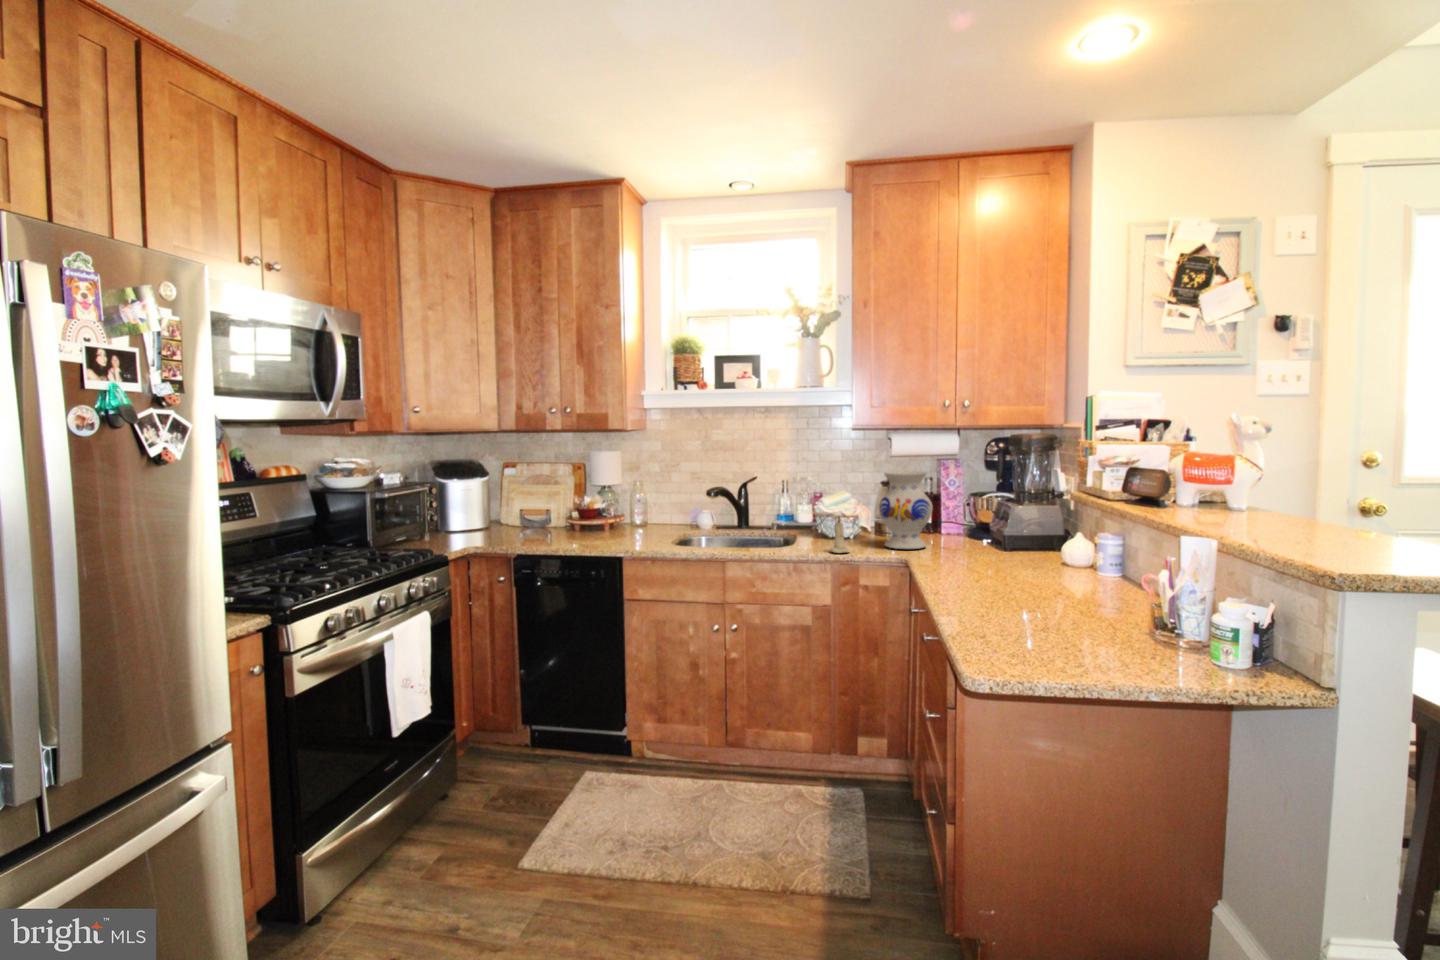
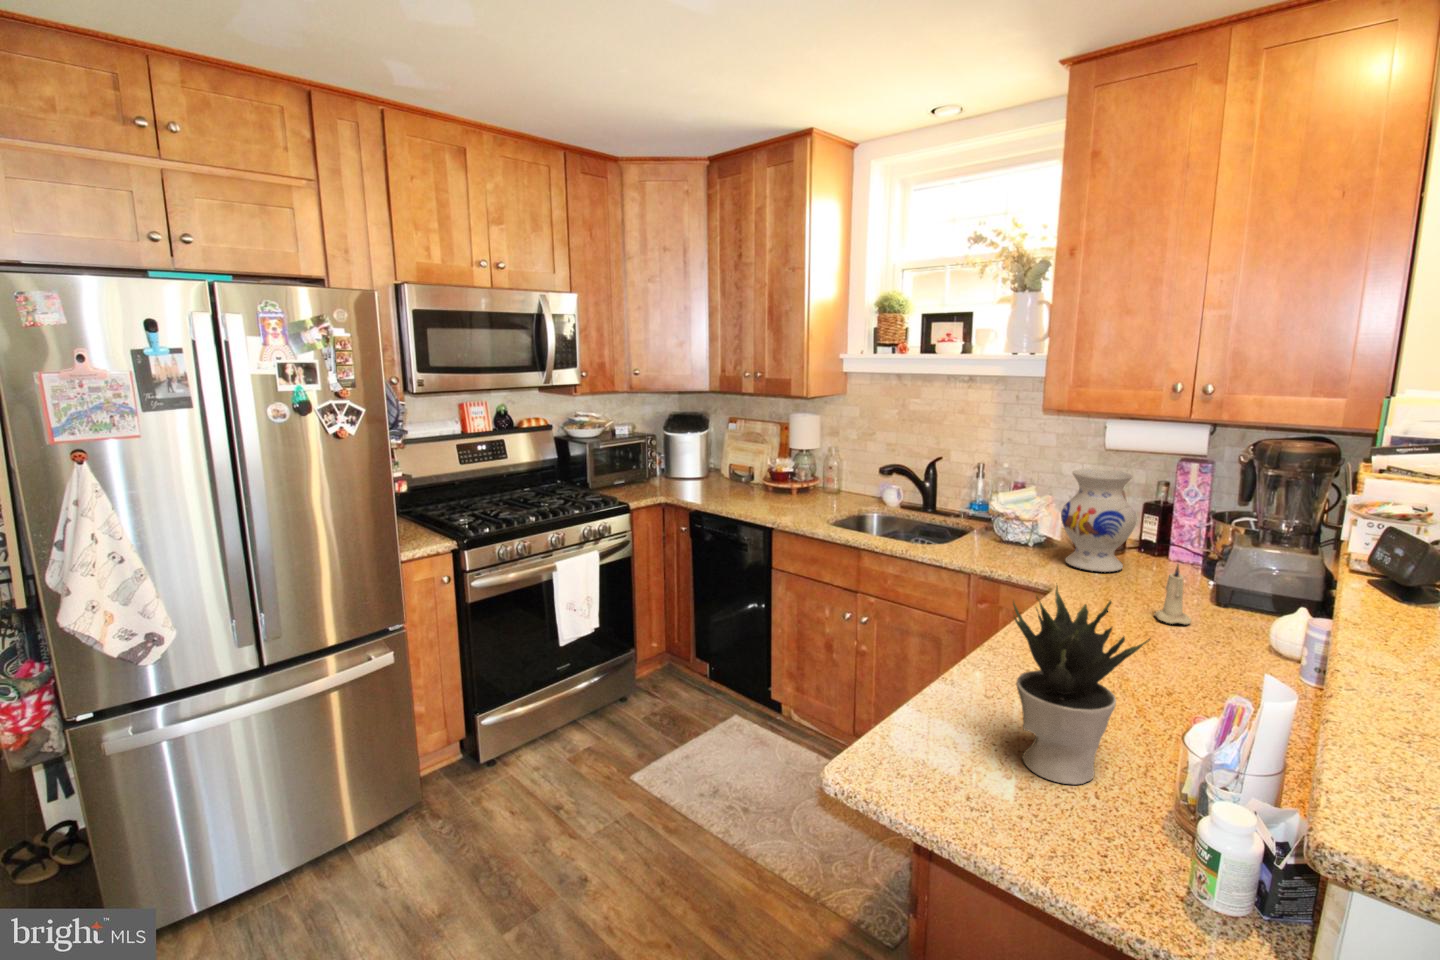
potted plant: none [1023,502,1124,644] -> present [1013,586,1150,784]
candle: present [830,516,850,553] -> present [1154,564,1192,624]

